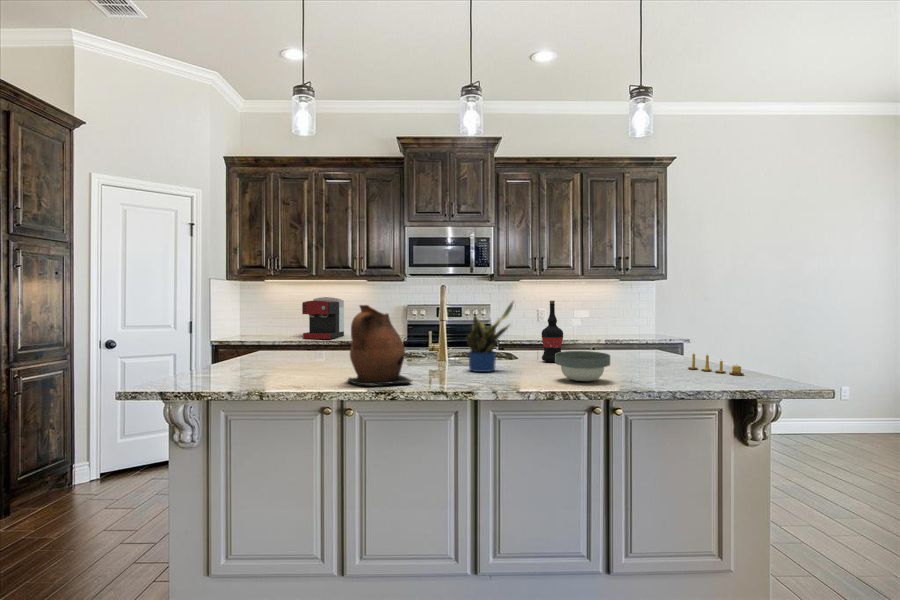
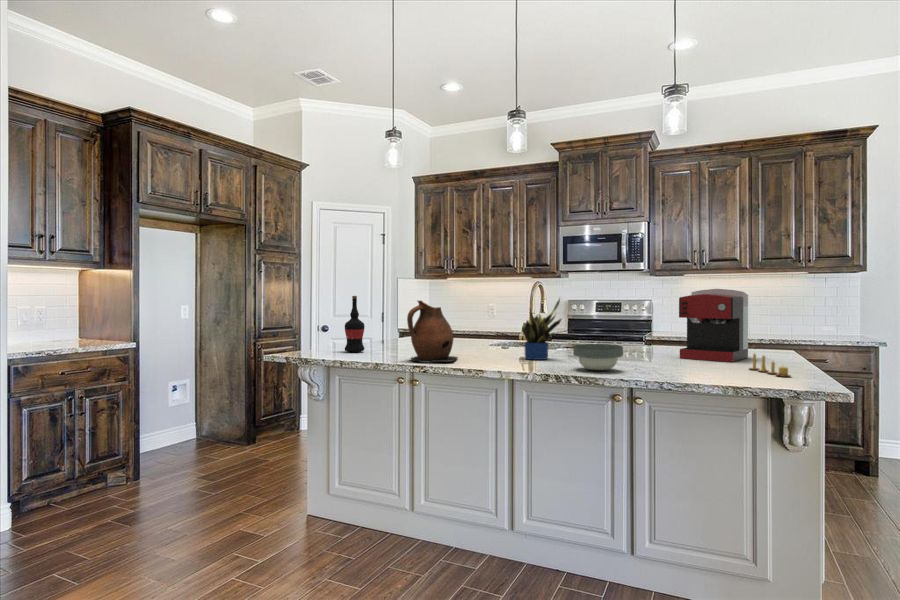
coffee maker: present [302,297,344,339] -> present [679,289,748,362]
wine bottle: present [541,301,563,362] -> present [345,296,365,352]

